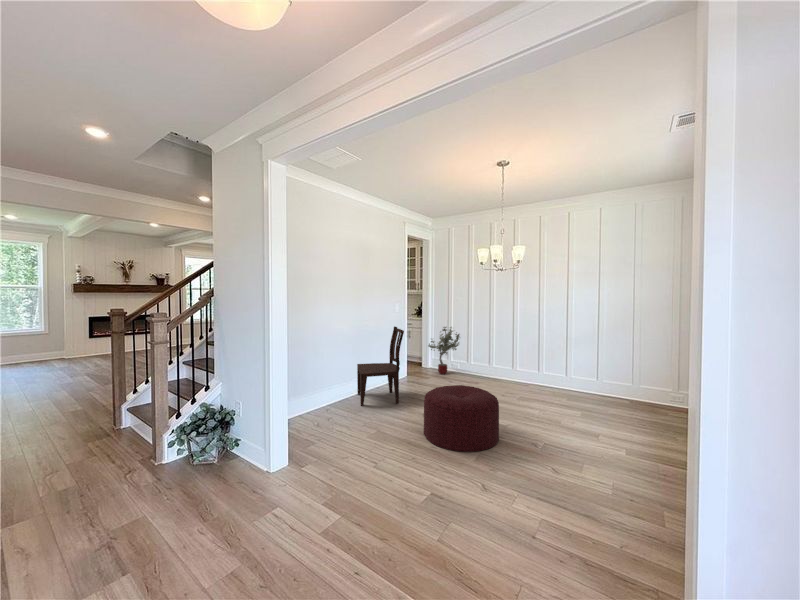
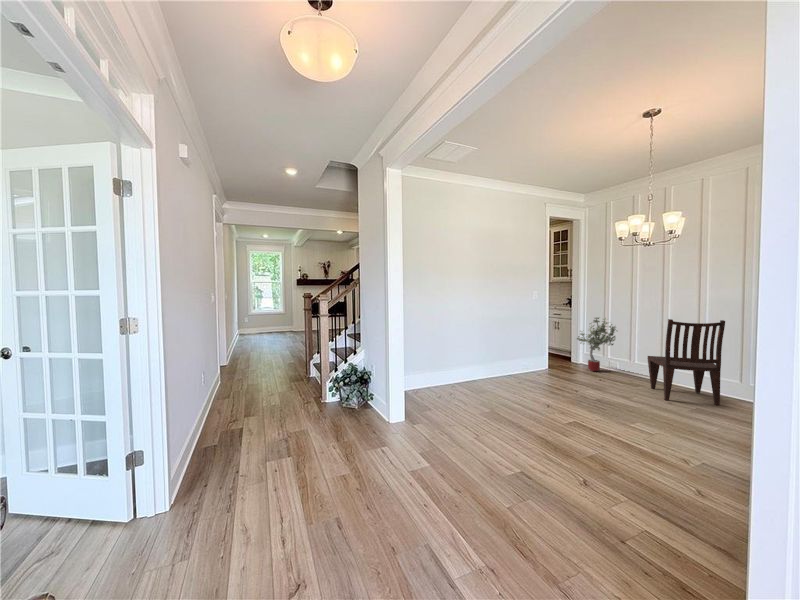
dining chair: present [357,326,404,406] -> present [647,319,725,405]
ottoman: present [424,385,499,452] -> none [538,377,630,449]

